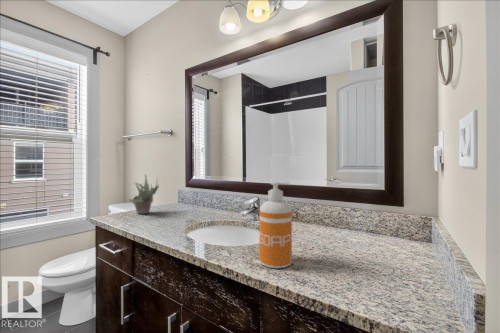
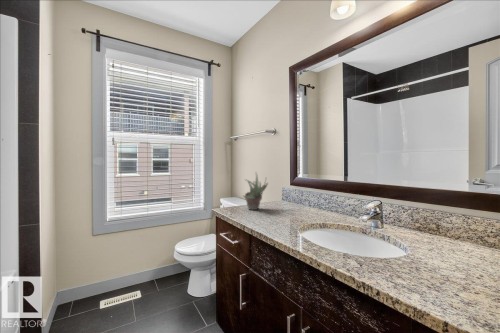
soap dispenser: present [259,182,292,268] -> none [404,186,455,296]

